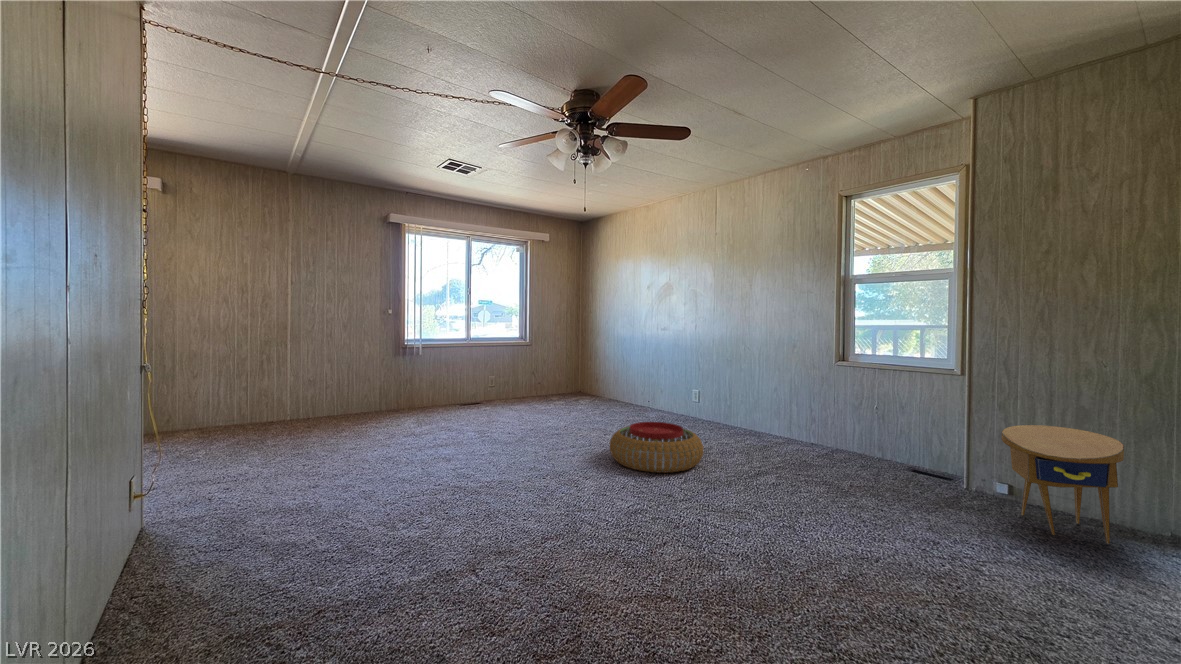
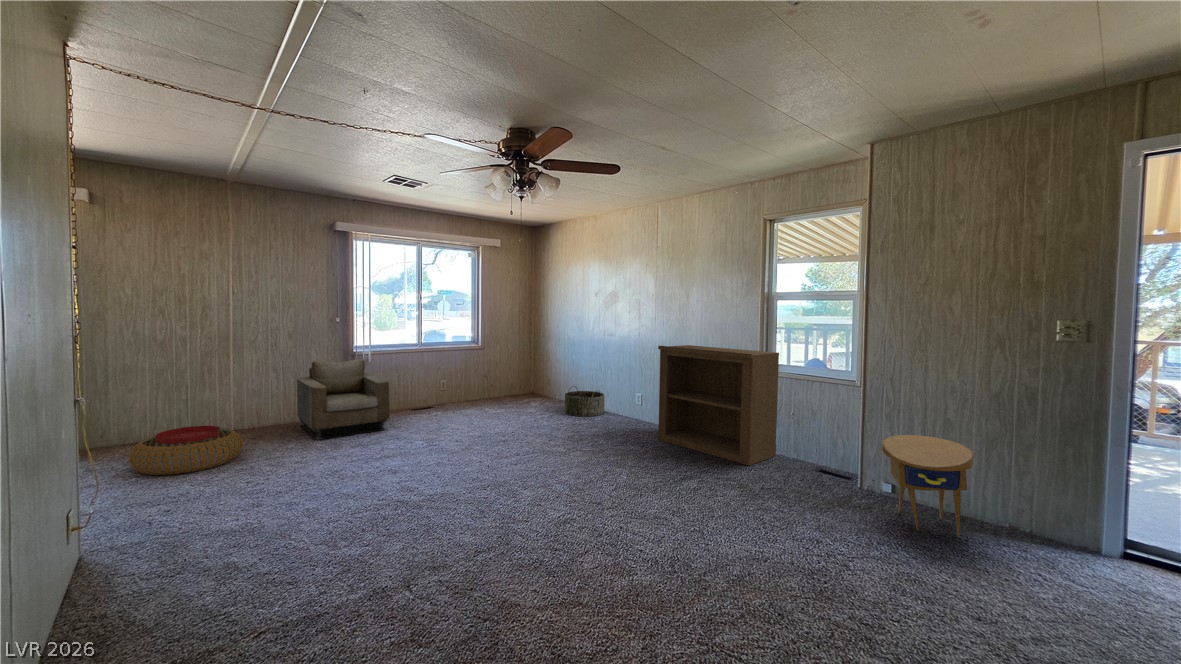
bookshelf: none [722,335,860,463] -> present [658,345,779,466]
armchair: none [331,350,441,429] -> present [297,359,389,440]
basket: none [617,382,659,413] -> present [565,386,605,417]
pouf: present [610,422,703,473] -> present [129,426,243,475]

